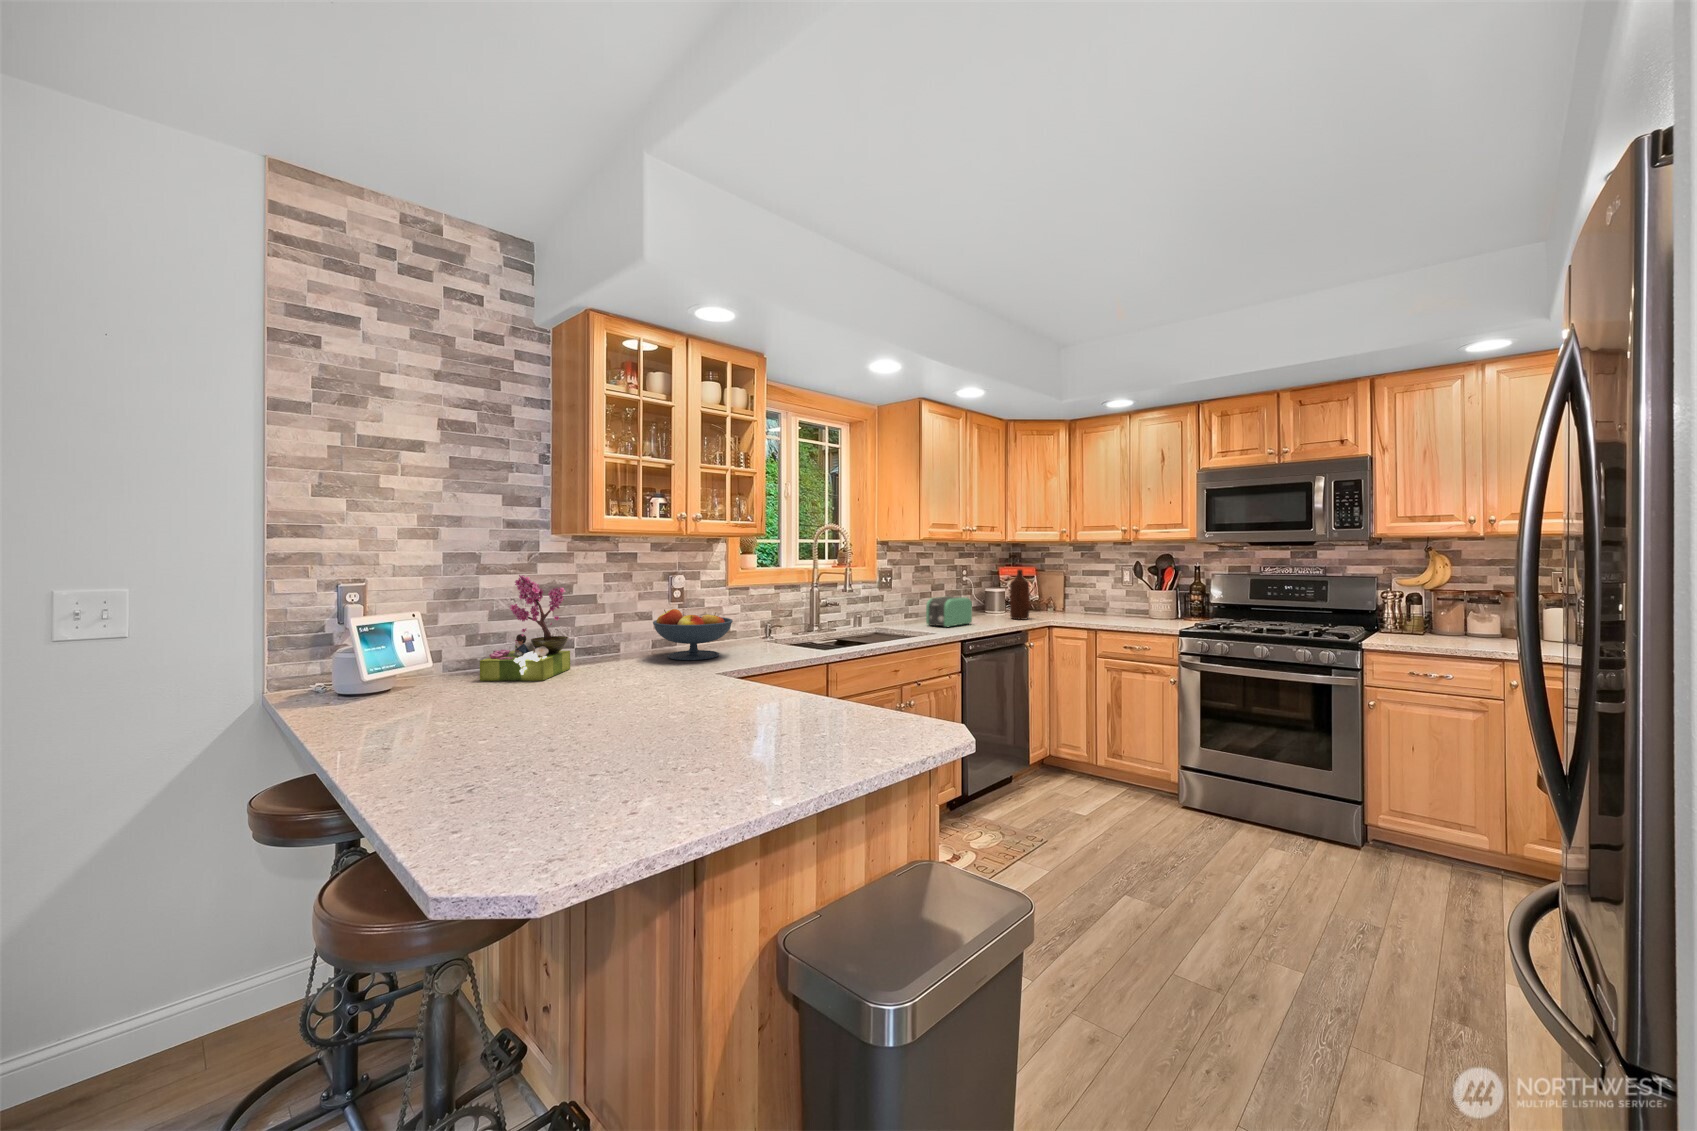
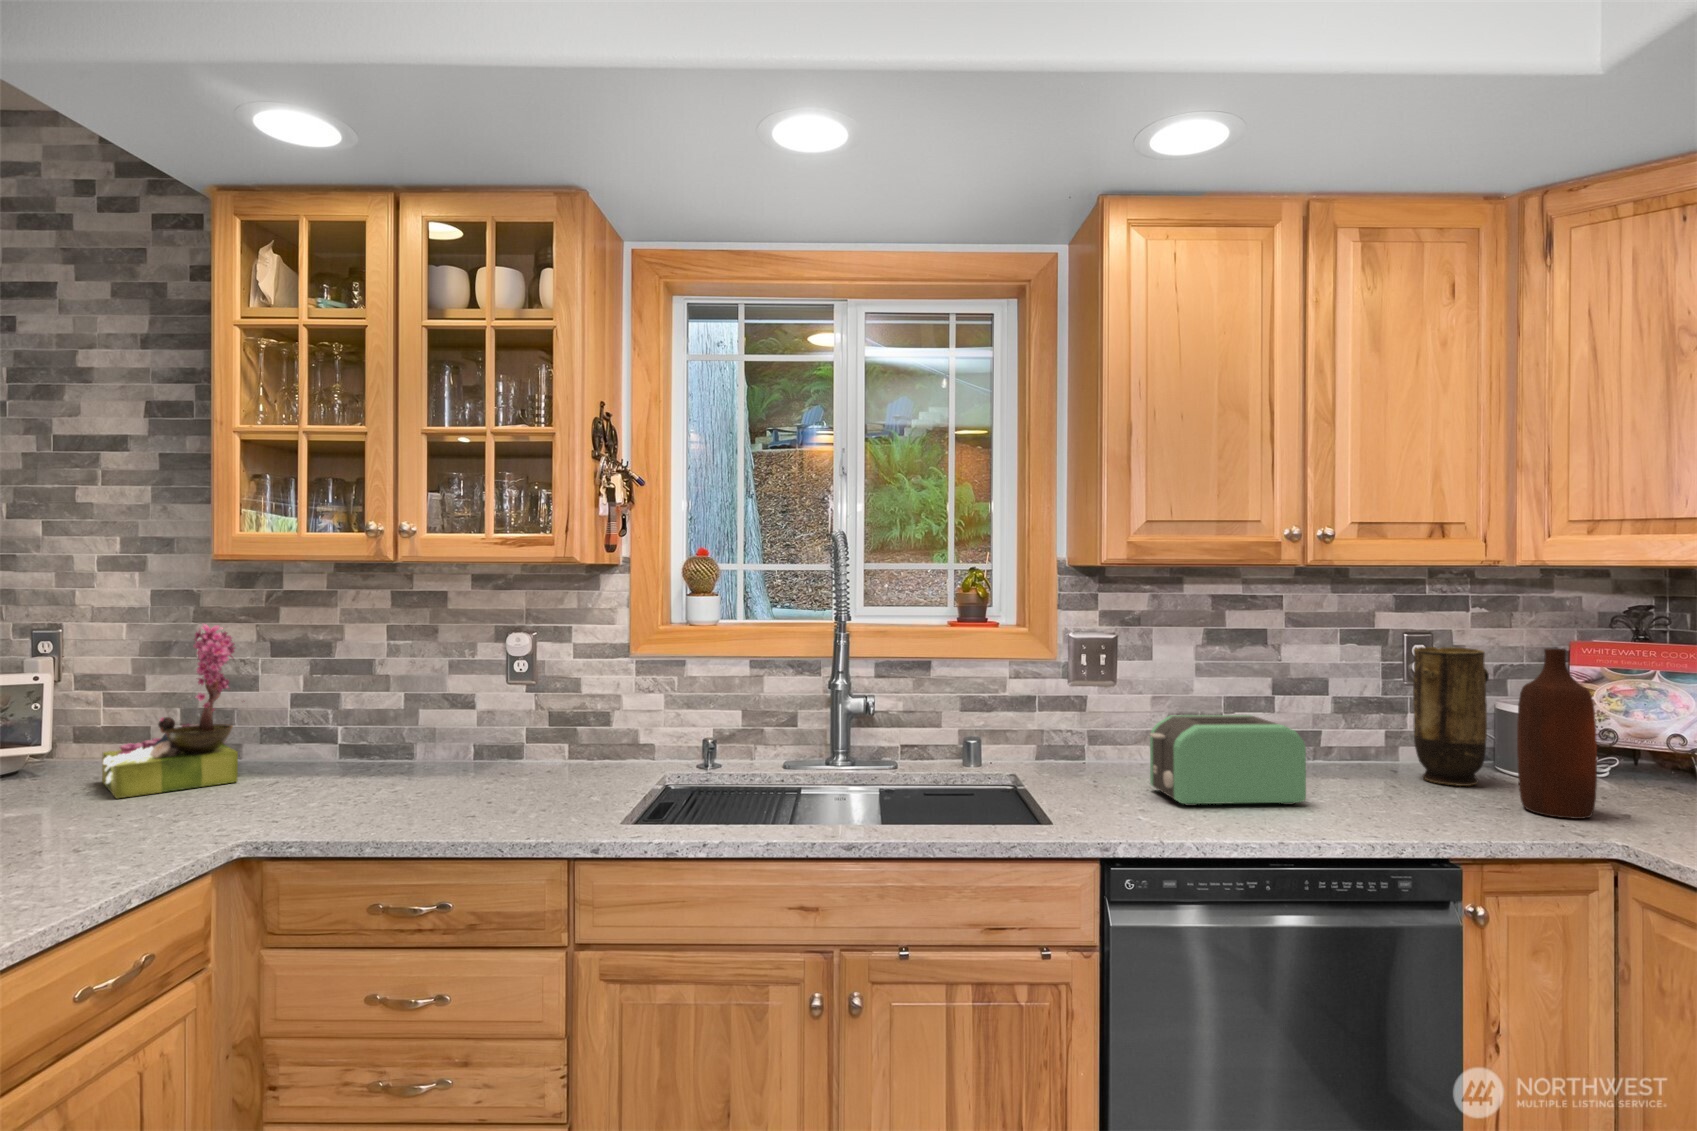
vase: none [972,571,993,617] -> present [1413,647,1489,786]
fruit bowl: present [653,609,733,660] -> none [351,695,515,801]

